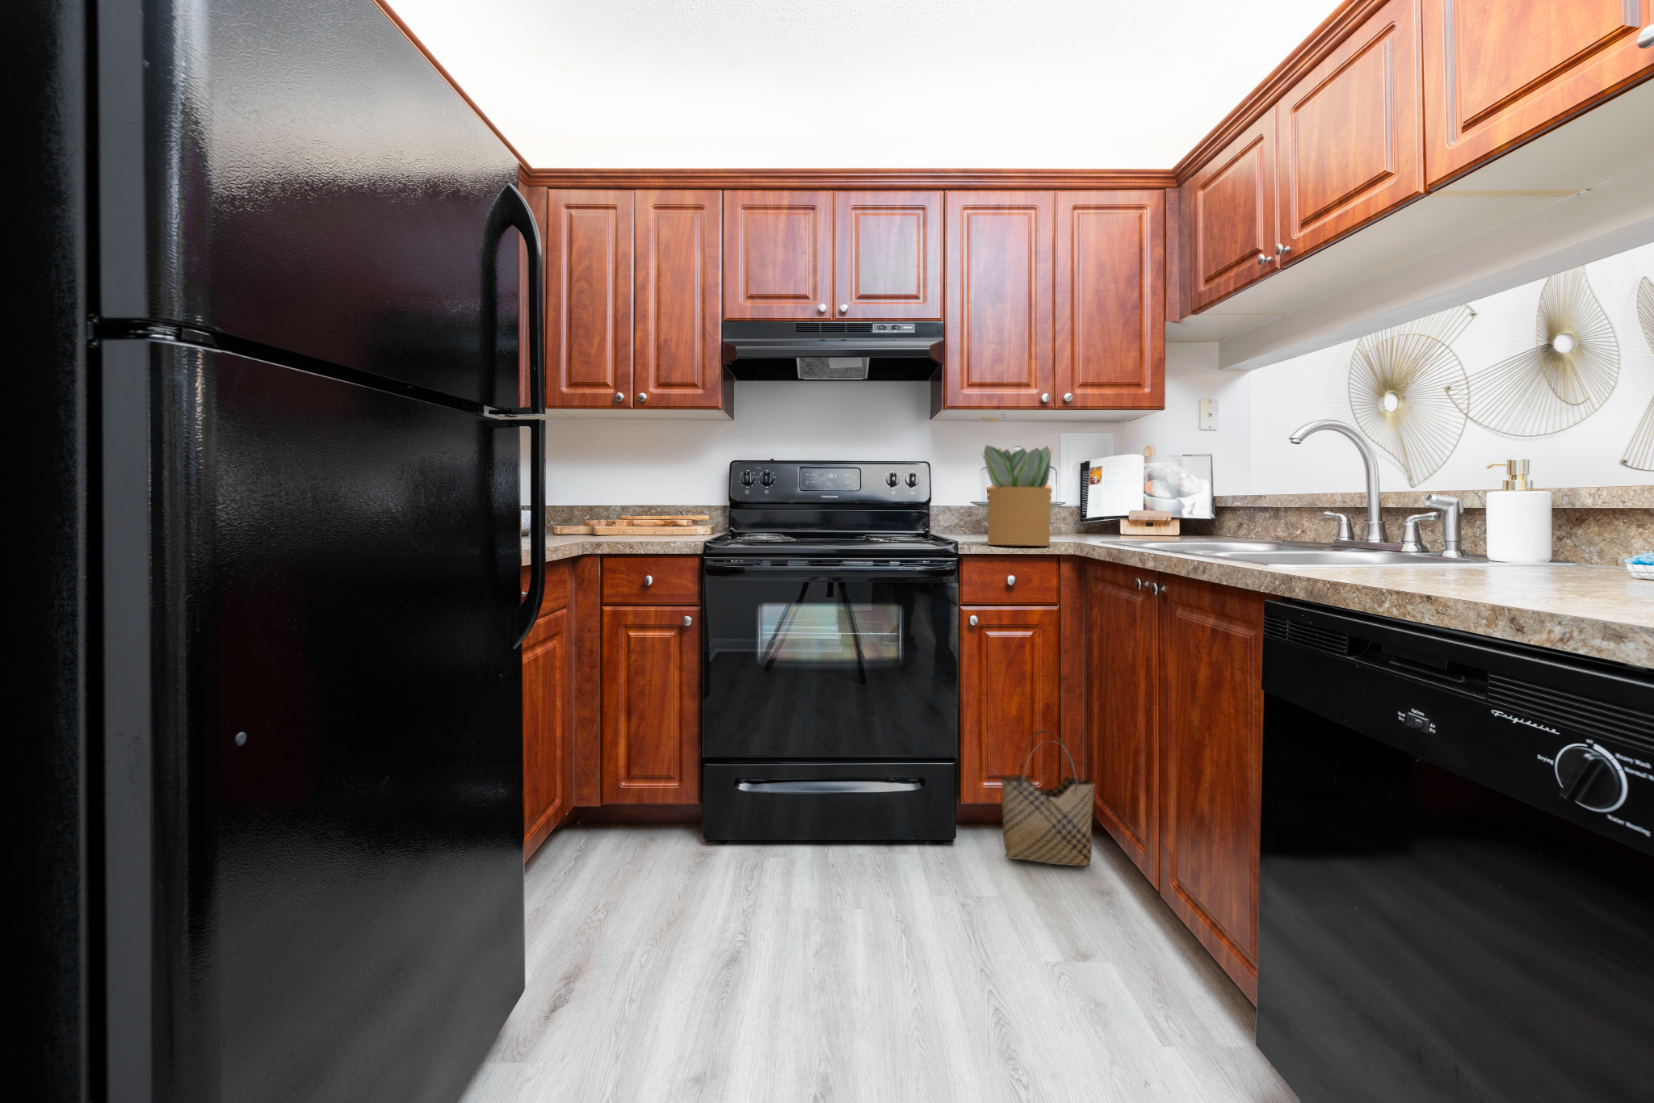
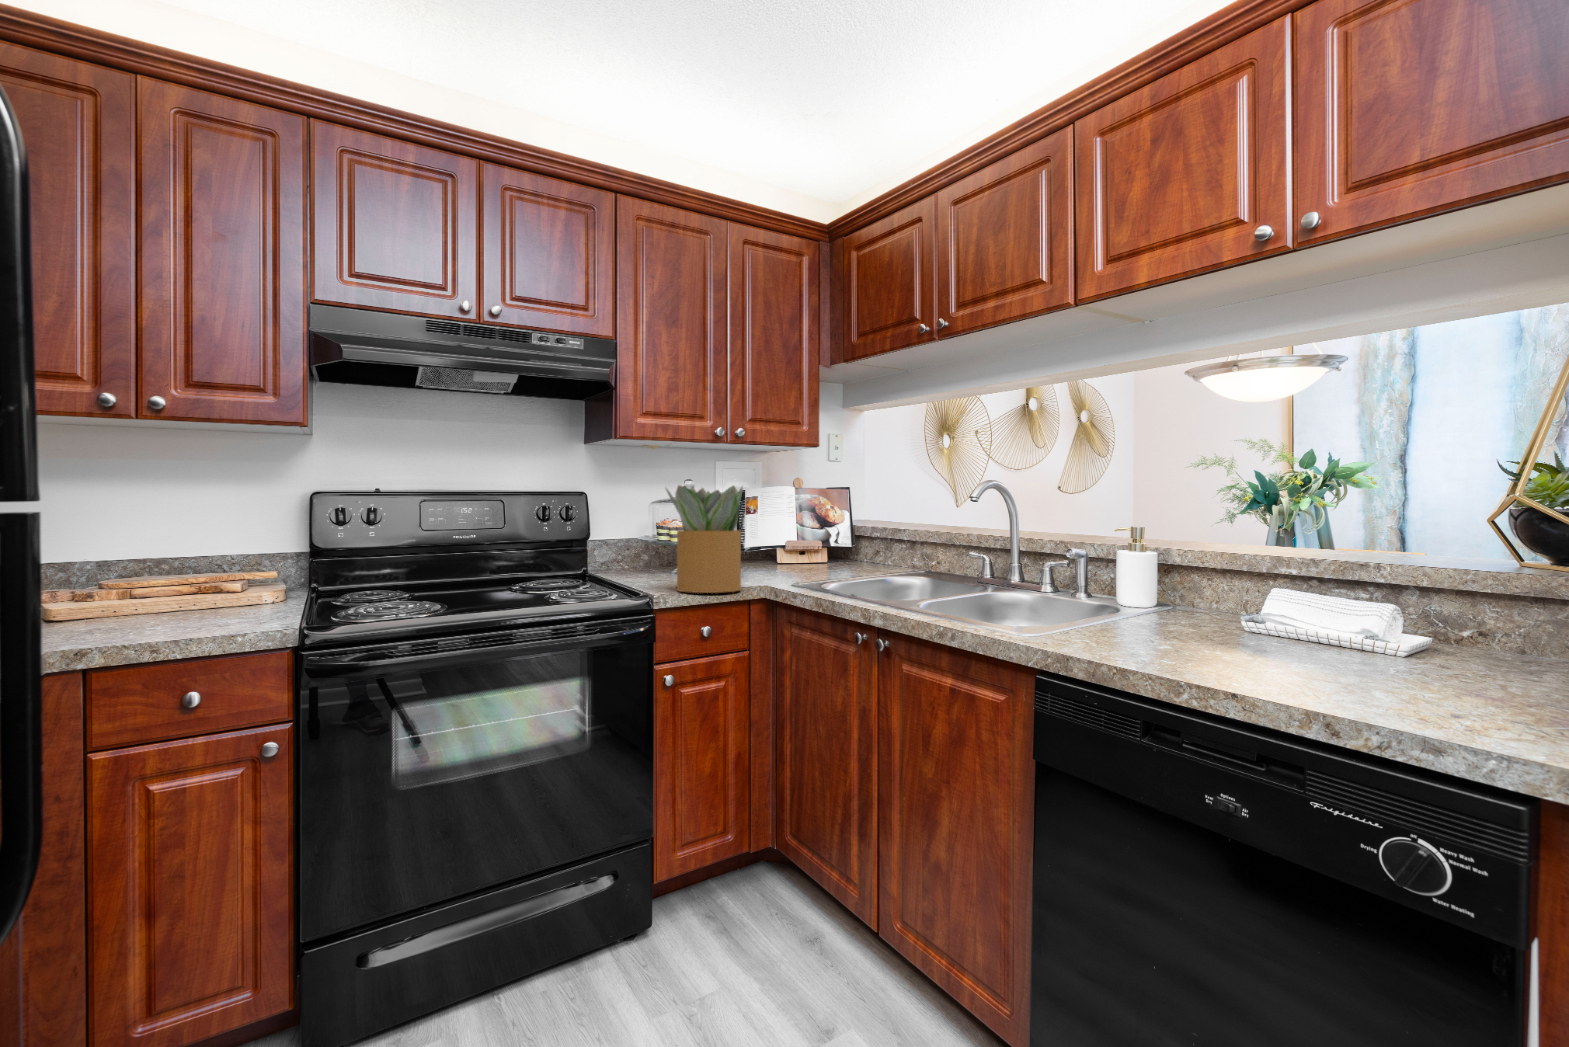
woven basket: present [1001,730,1095,866] -> none [708,785,800,935]

